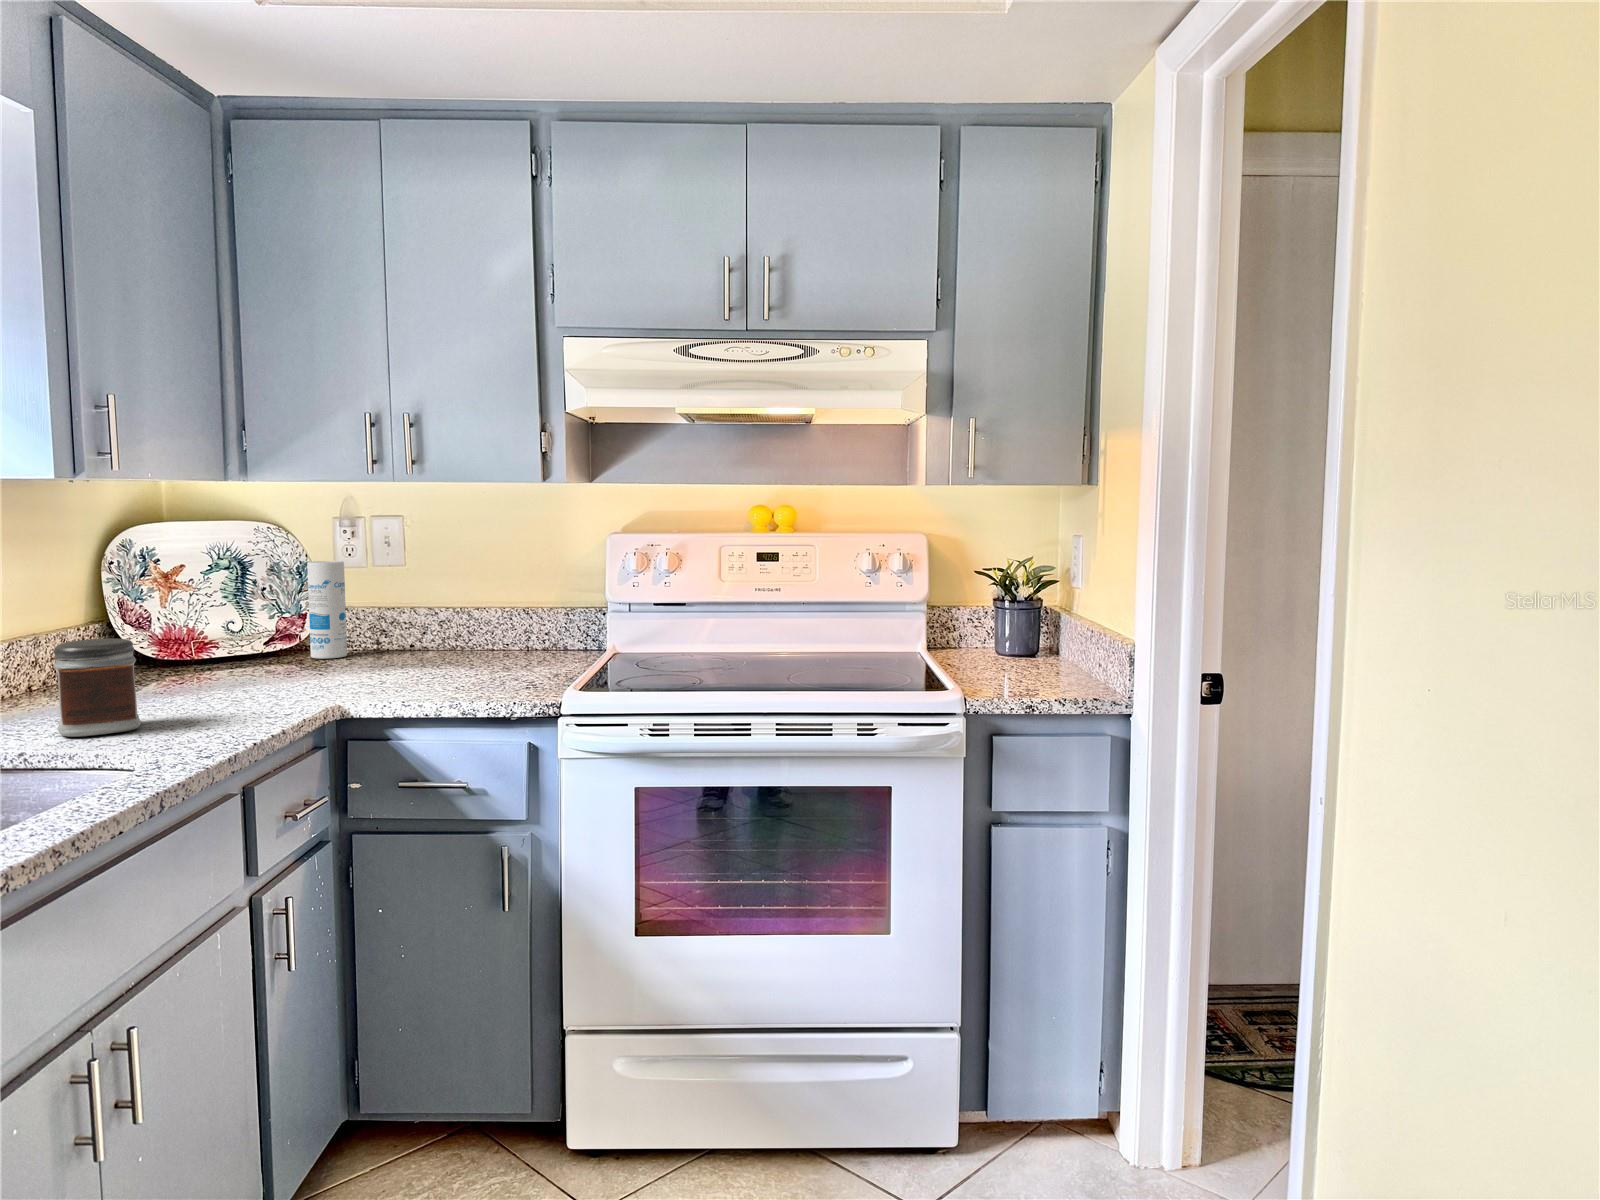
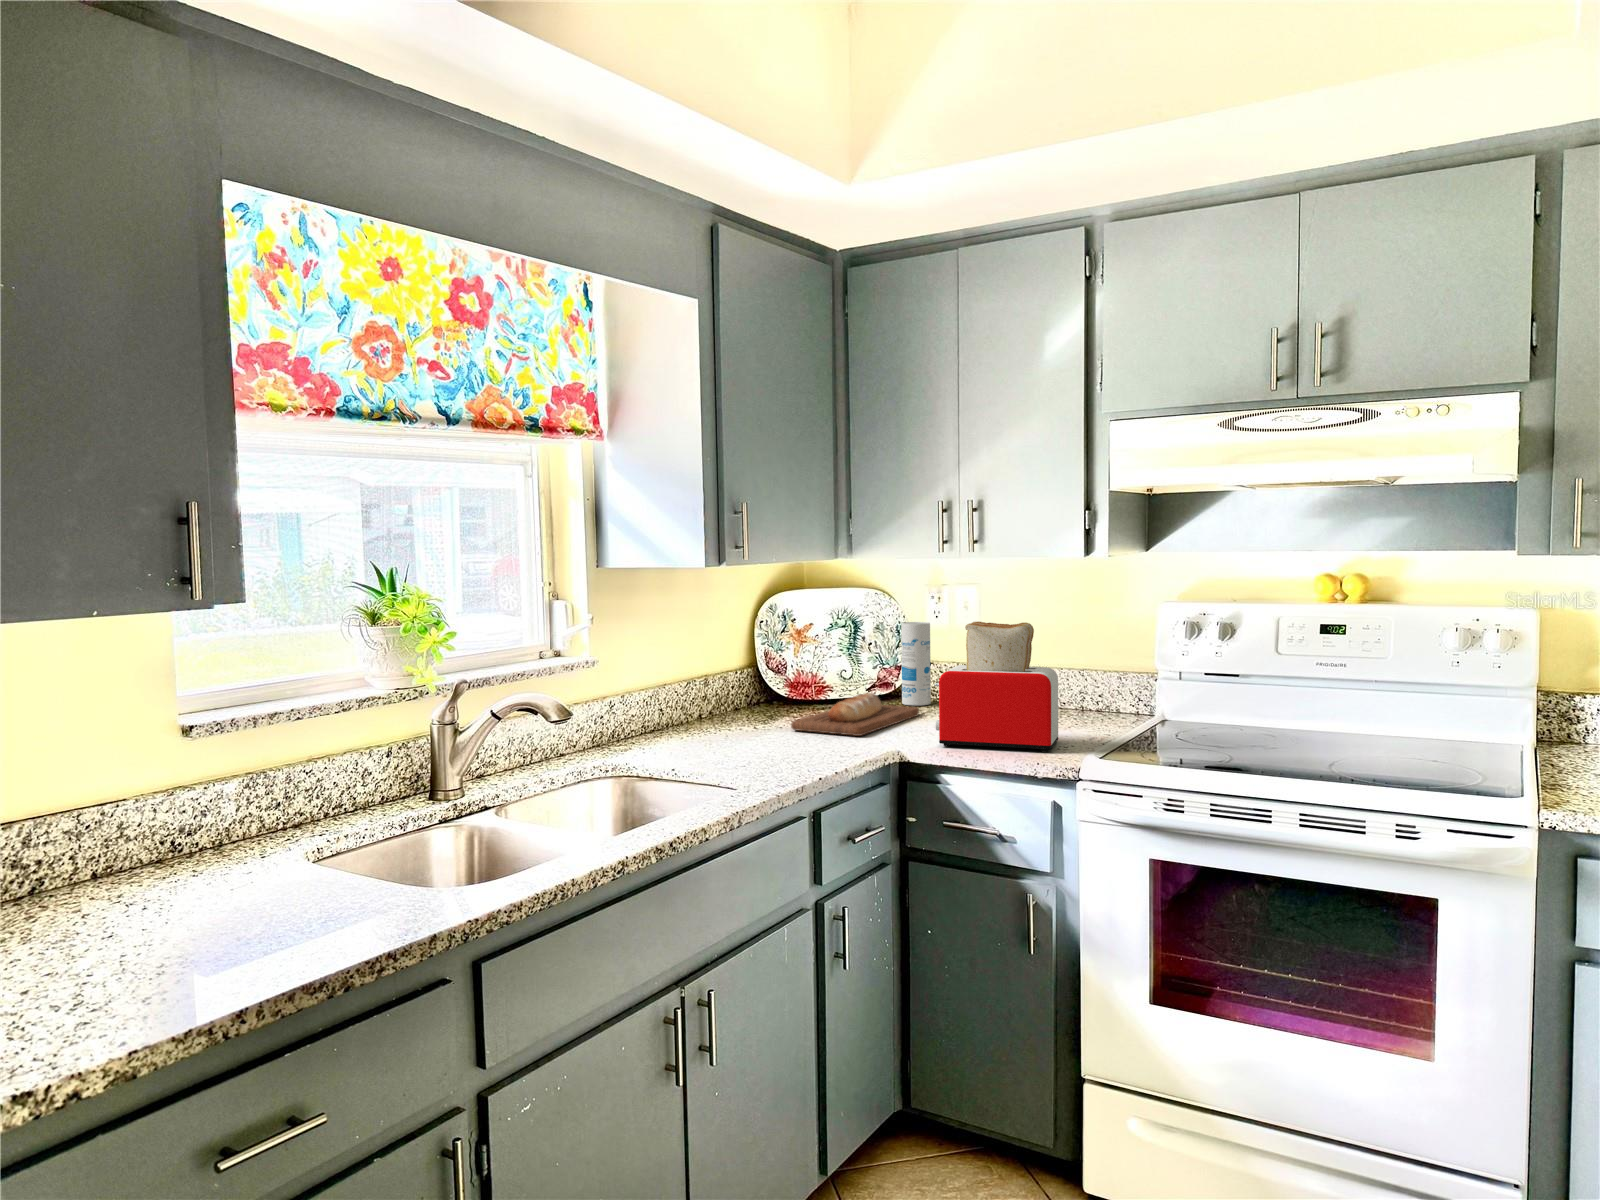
toaster: none [376,551,520,696] -> present [935,622,1058,752]
jar: present [54,638,141,737] -> none [703,686,757,759]
bread loaf: none [176,645,340,695] -> present [791,693,919,736]

